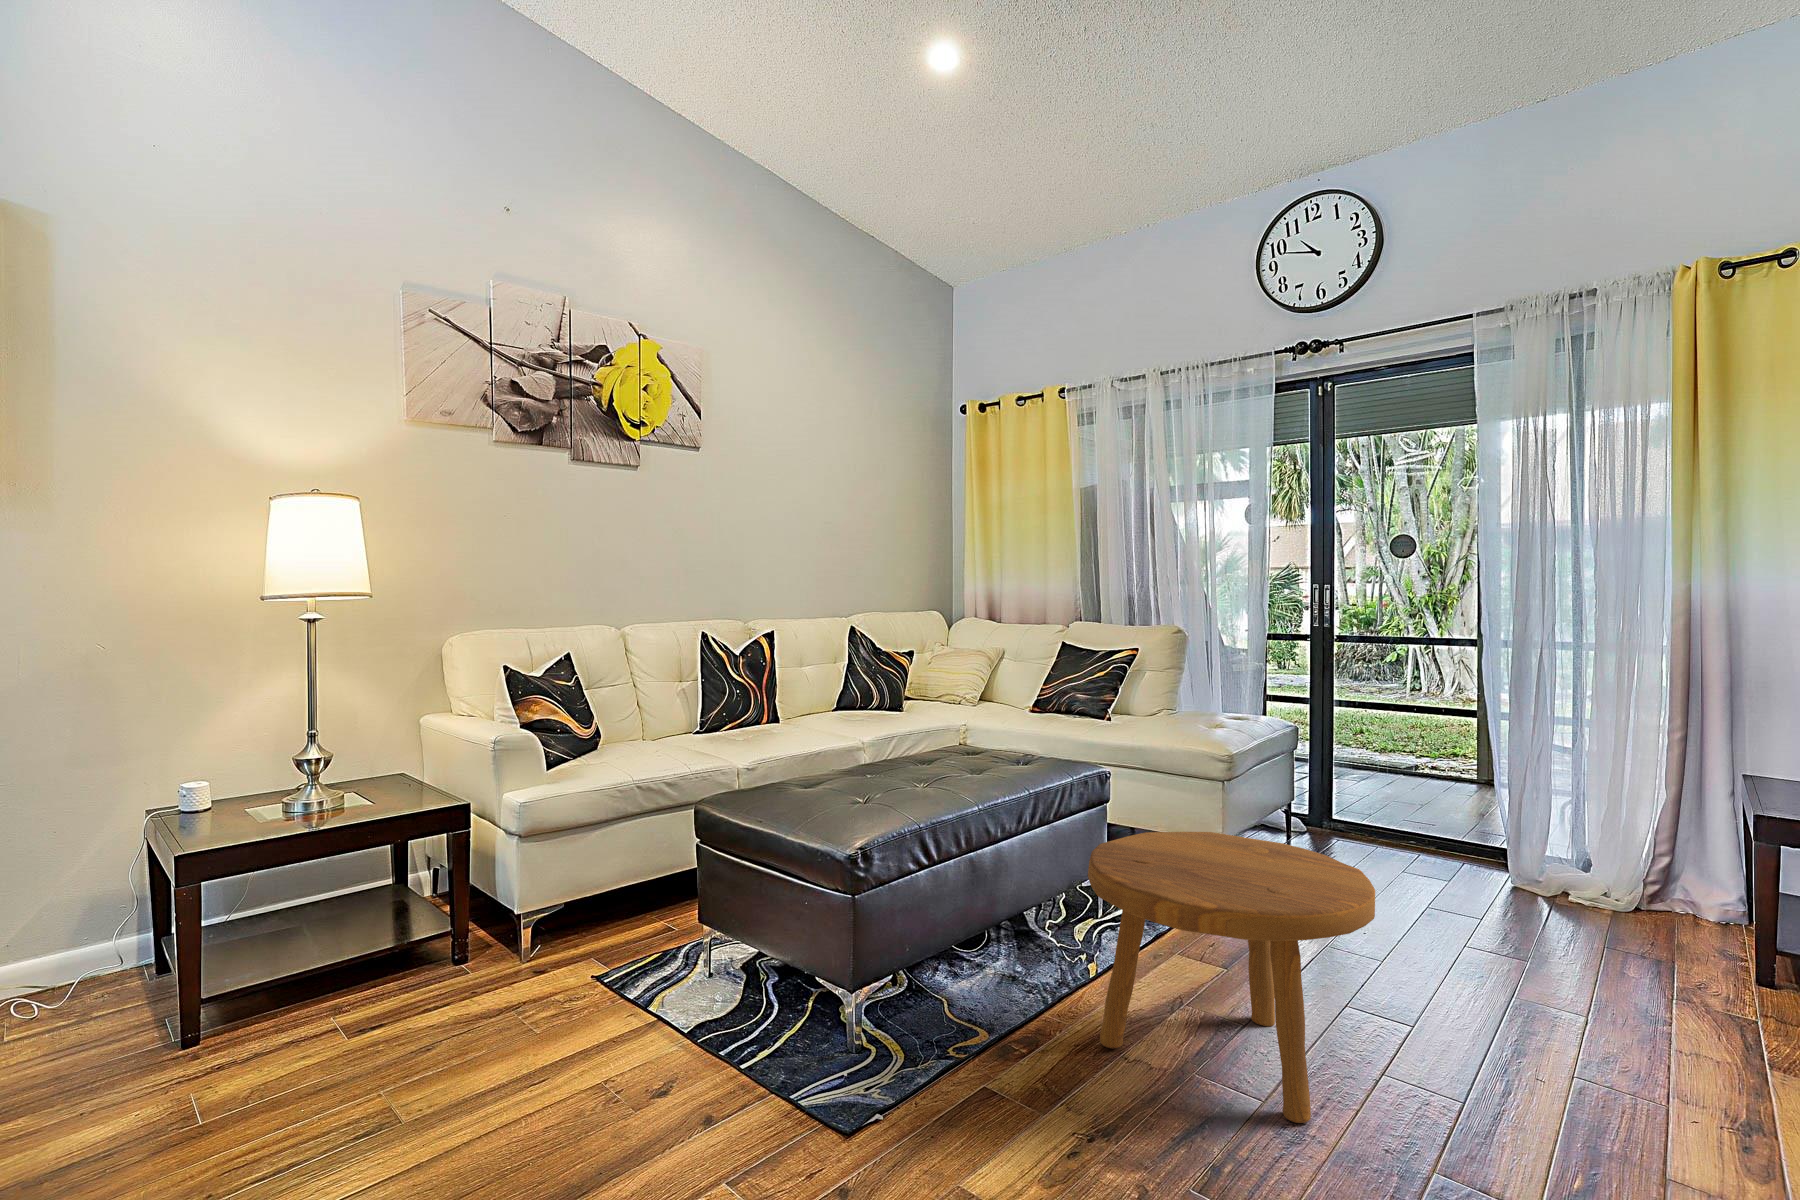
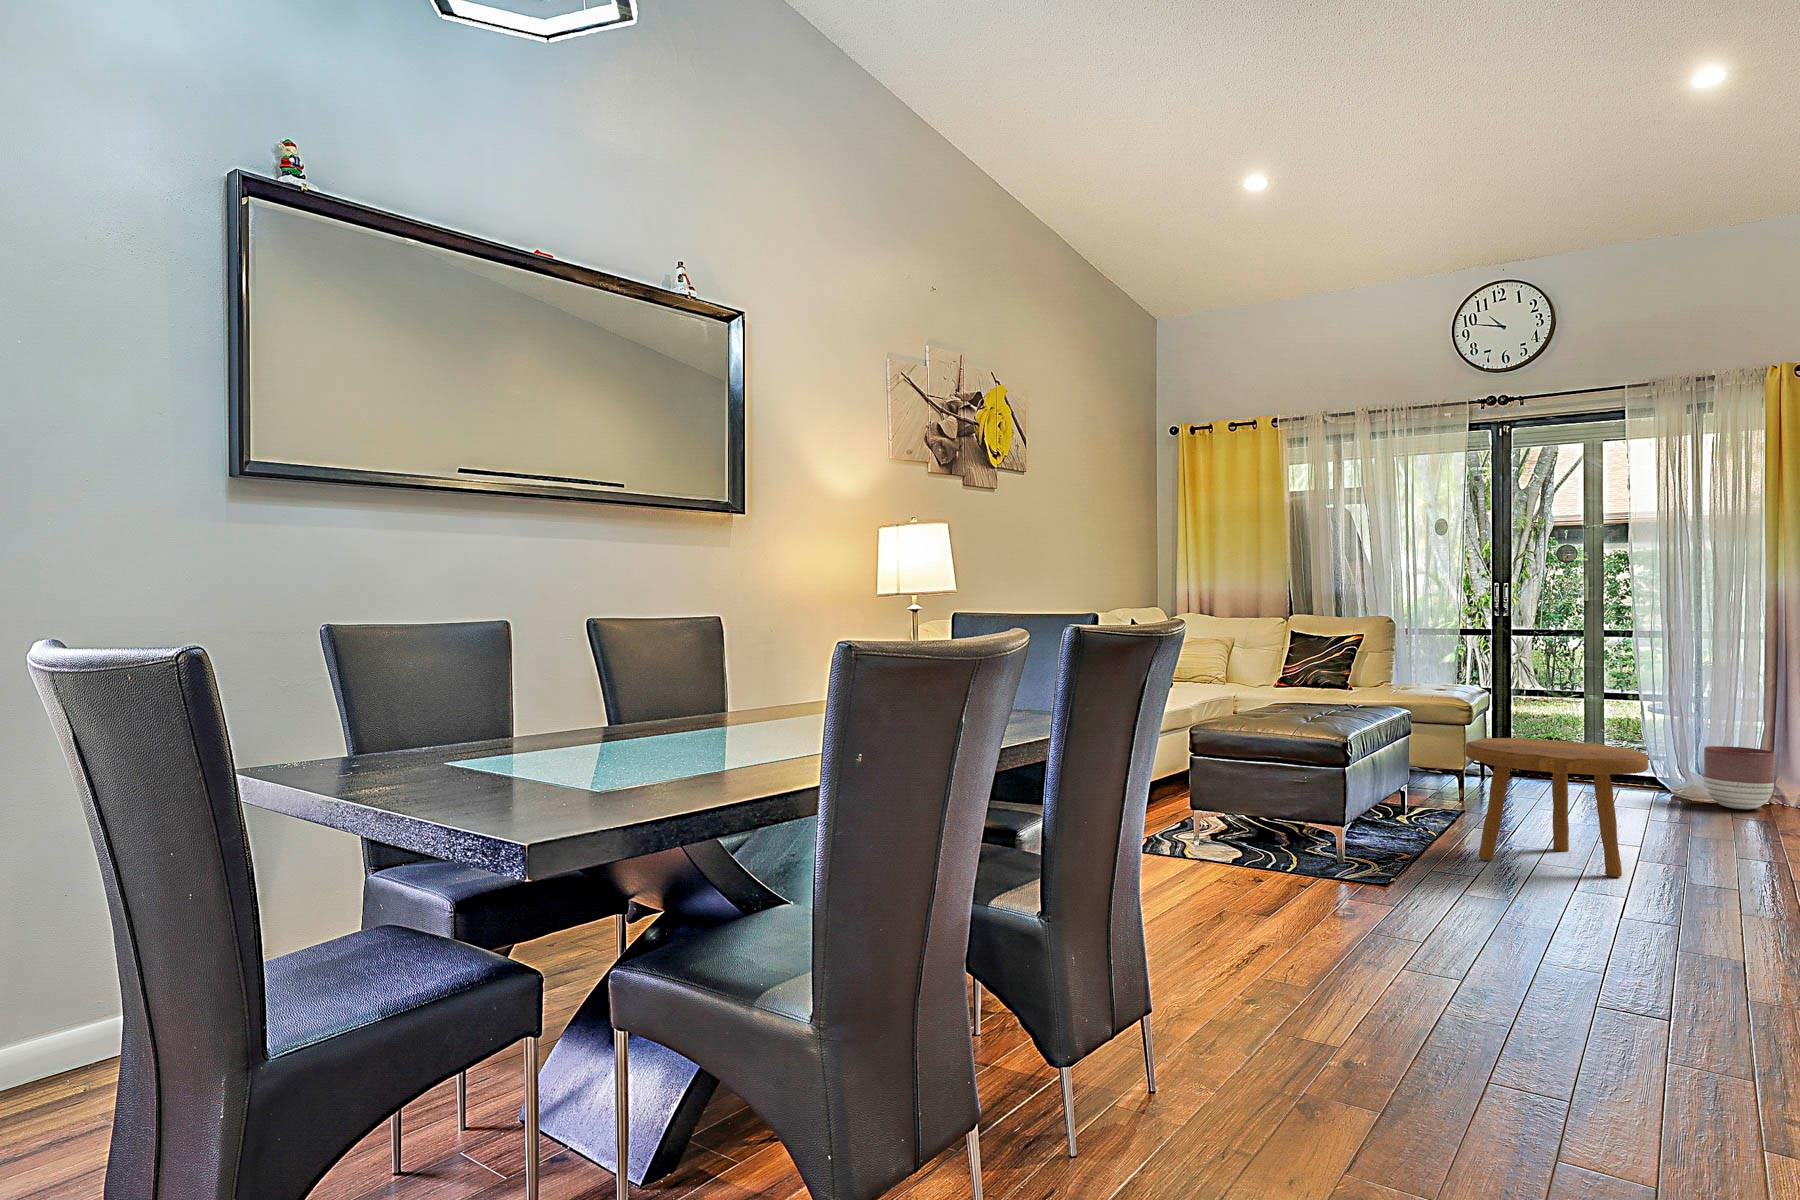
planter: none [1569,821,1677,922] -> present [1704,746,1775,809]

